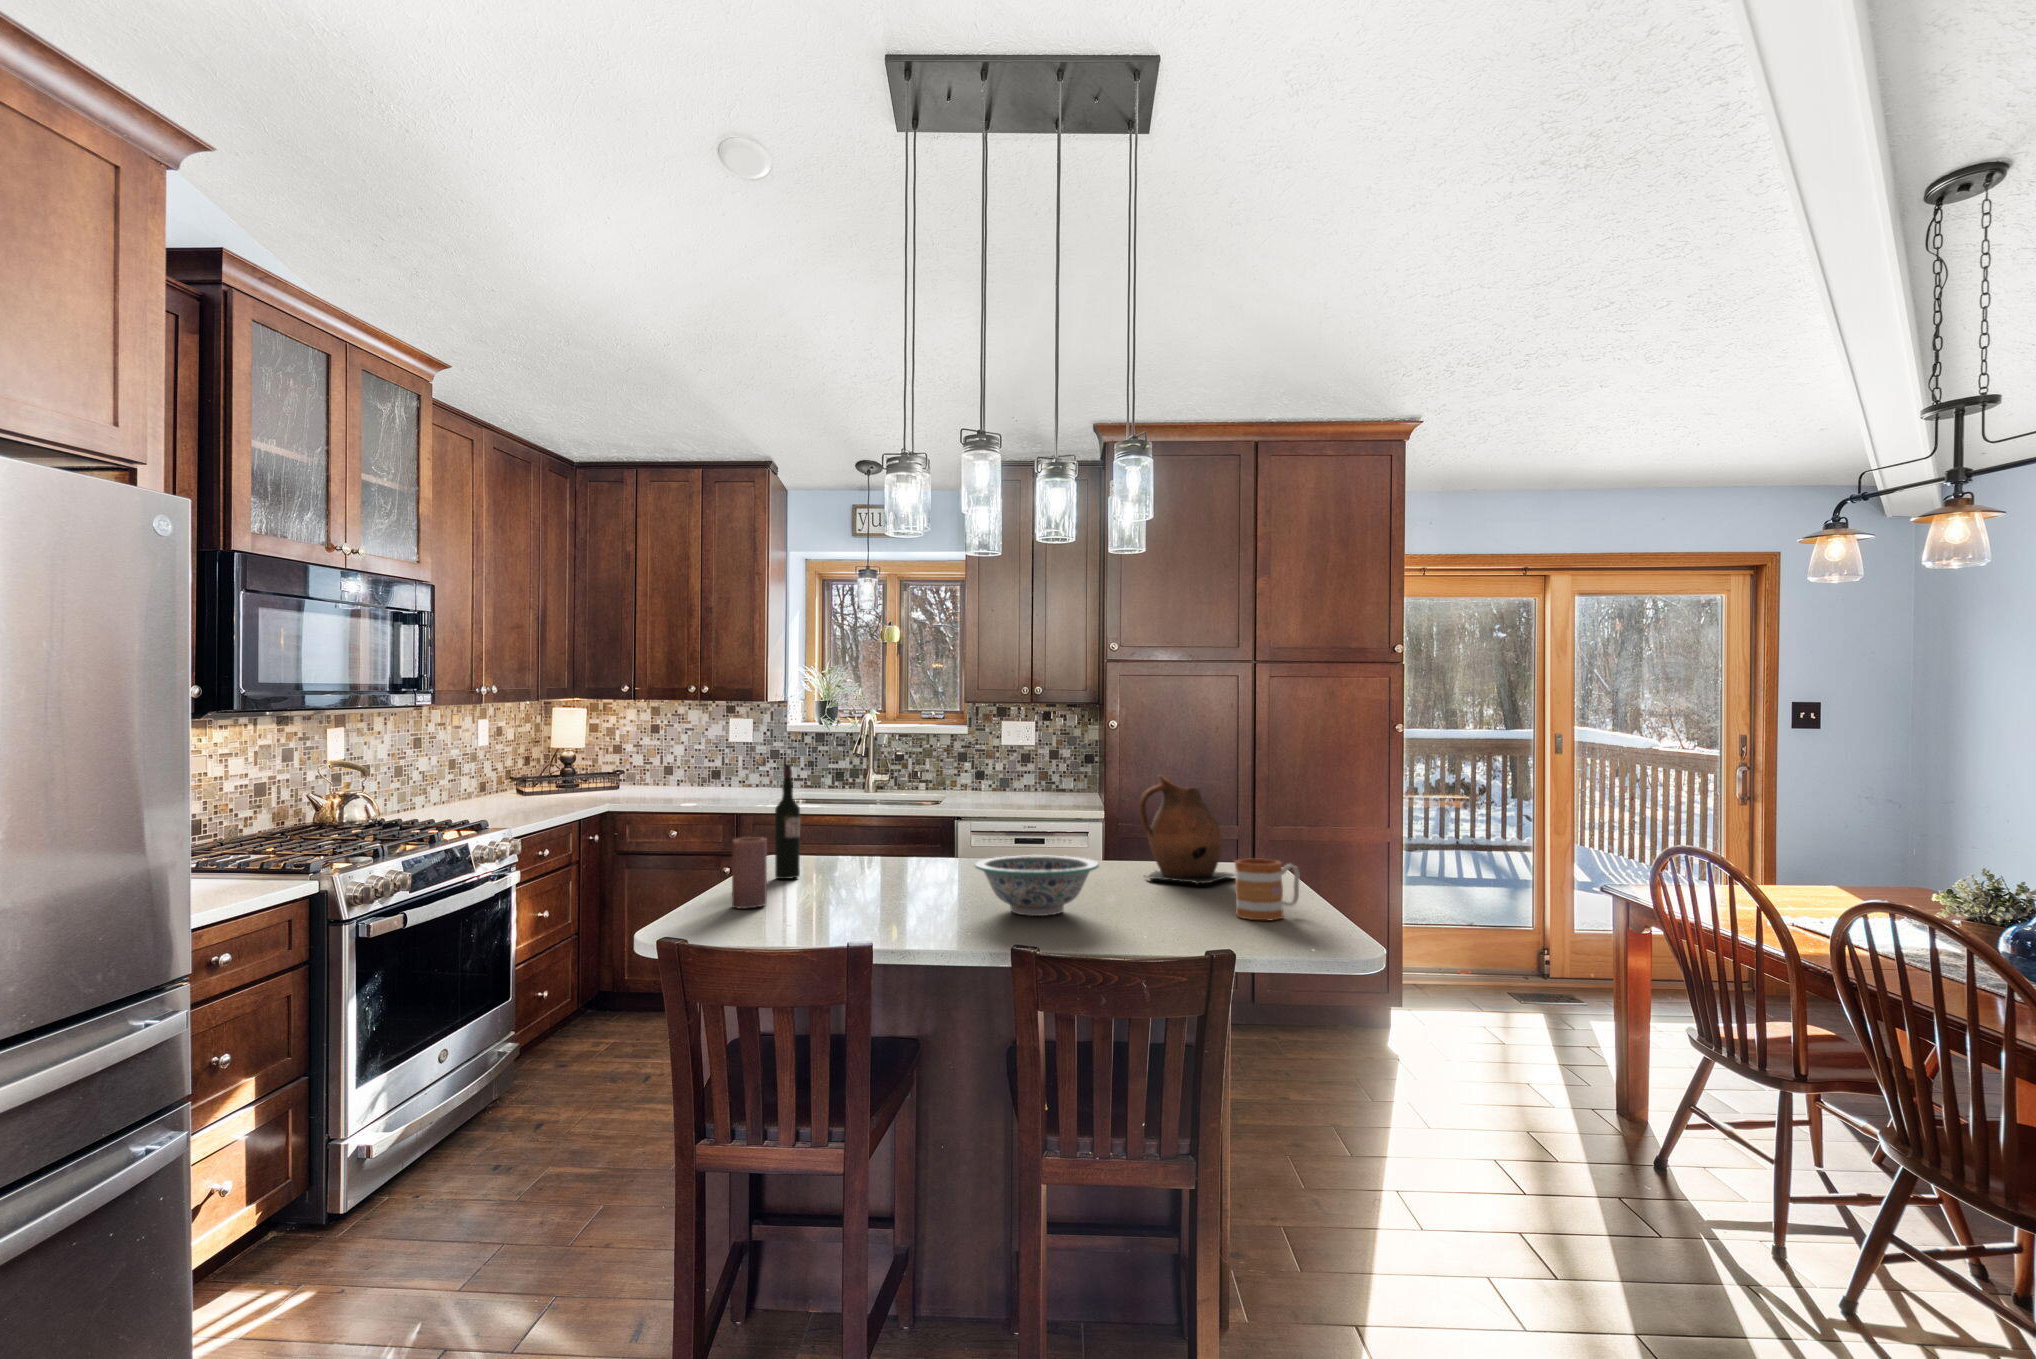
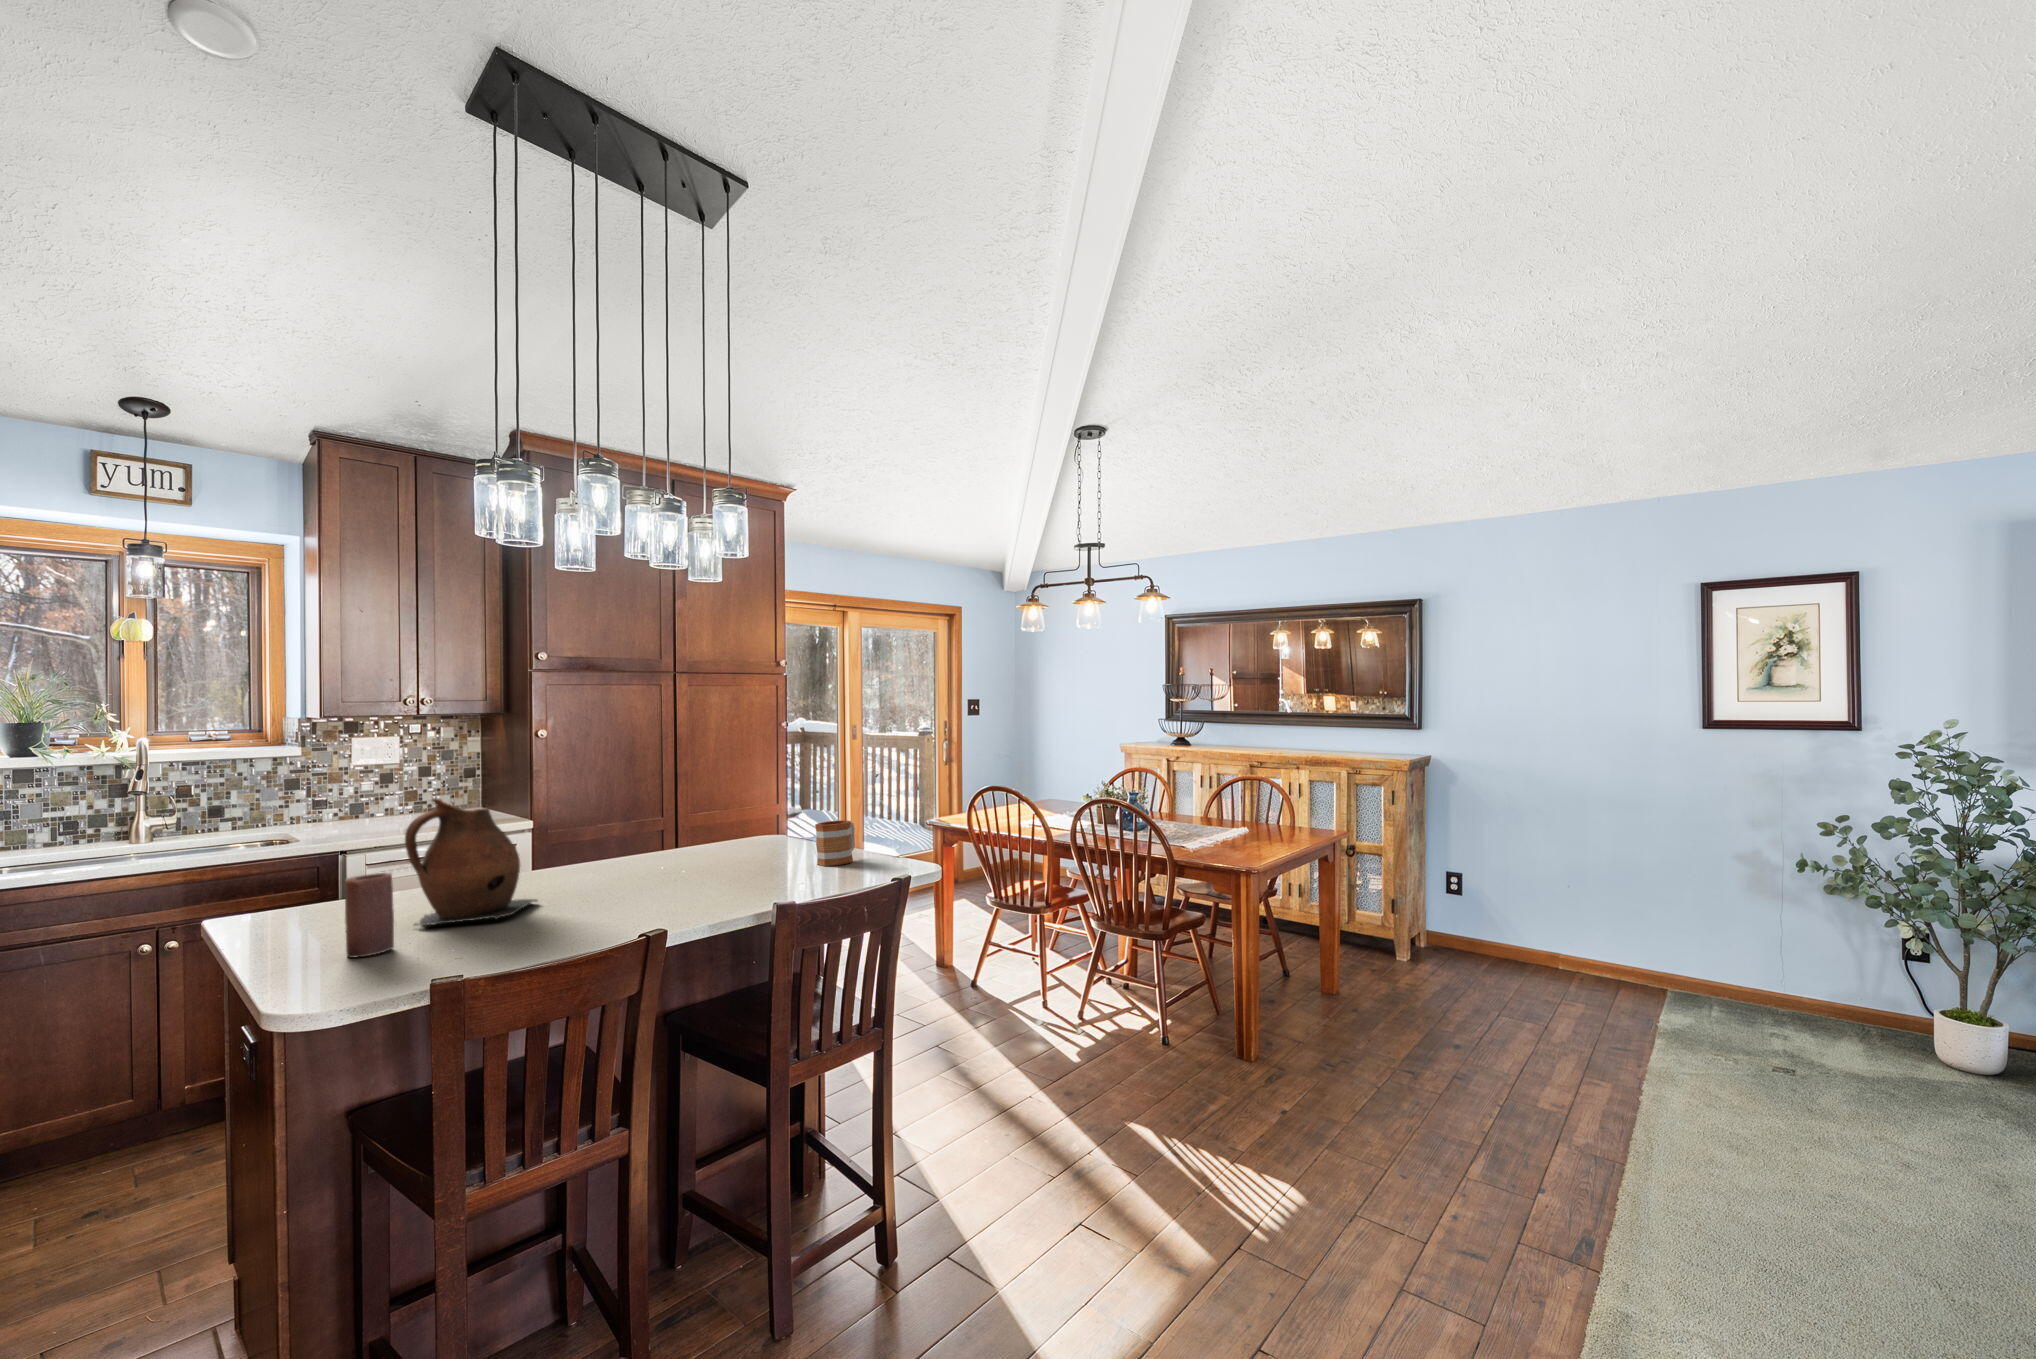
wine bottle: present [775,764,800,879] -> none [301,793,341,931]
ceramic pitcher: present [1139,775,1235,884] -> present [405,799,537,926]
decorative bowl: present [975,855,1099,916] -> none [618,842,735,897]

